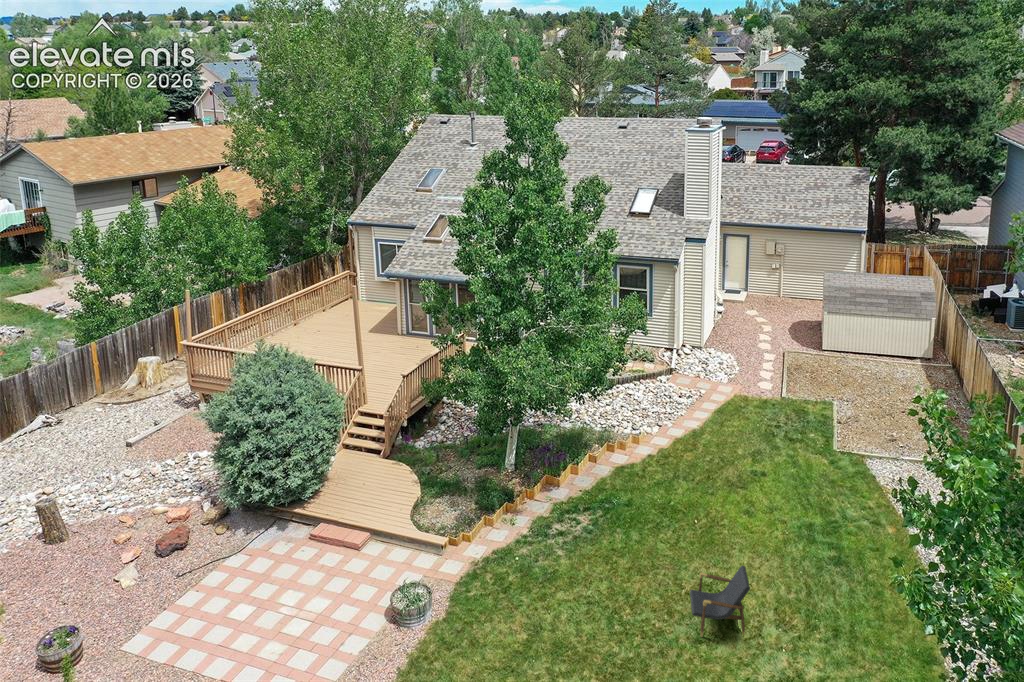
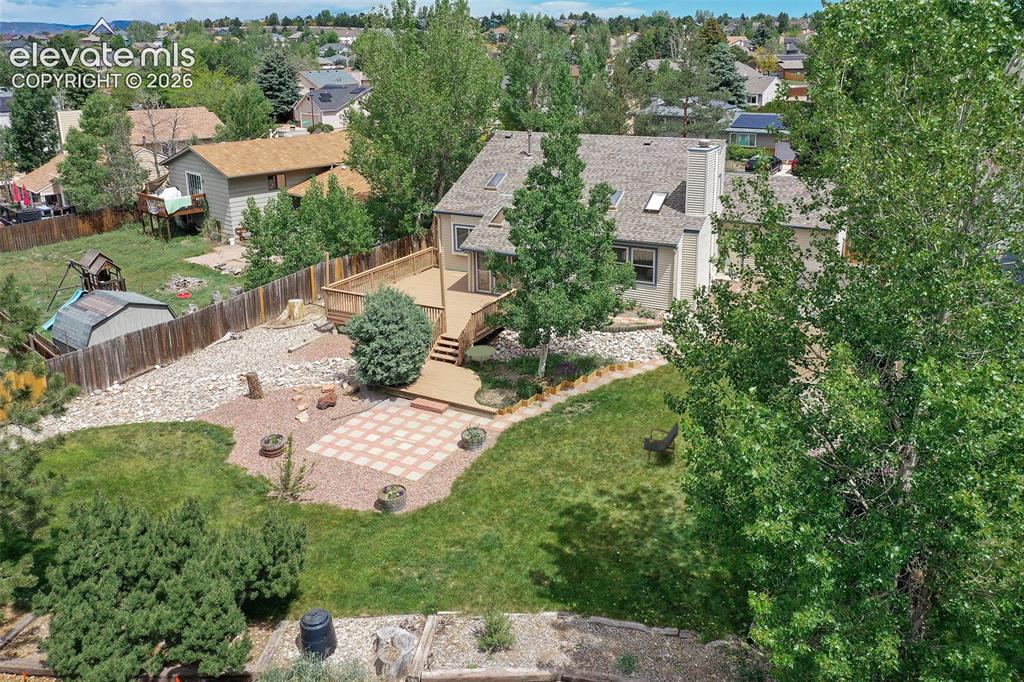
round table: none [394,422,441,459] -> present [465,345,496,368]

